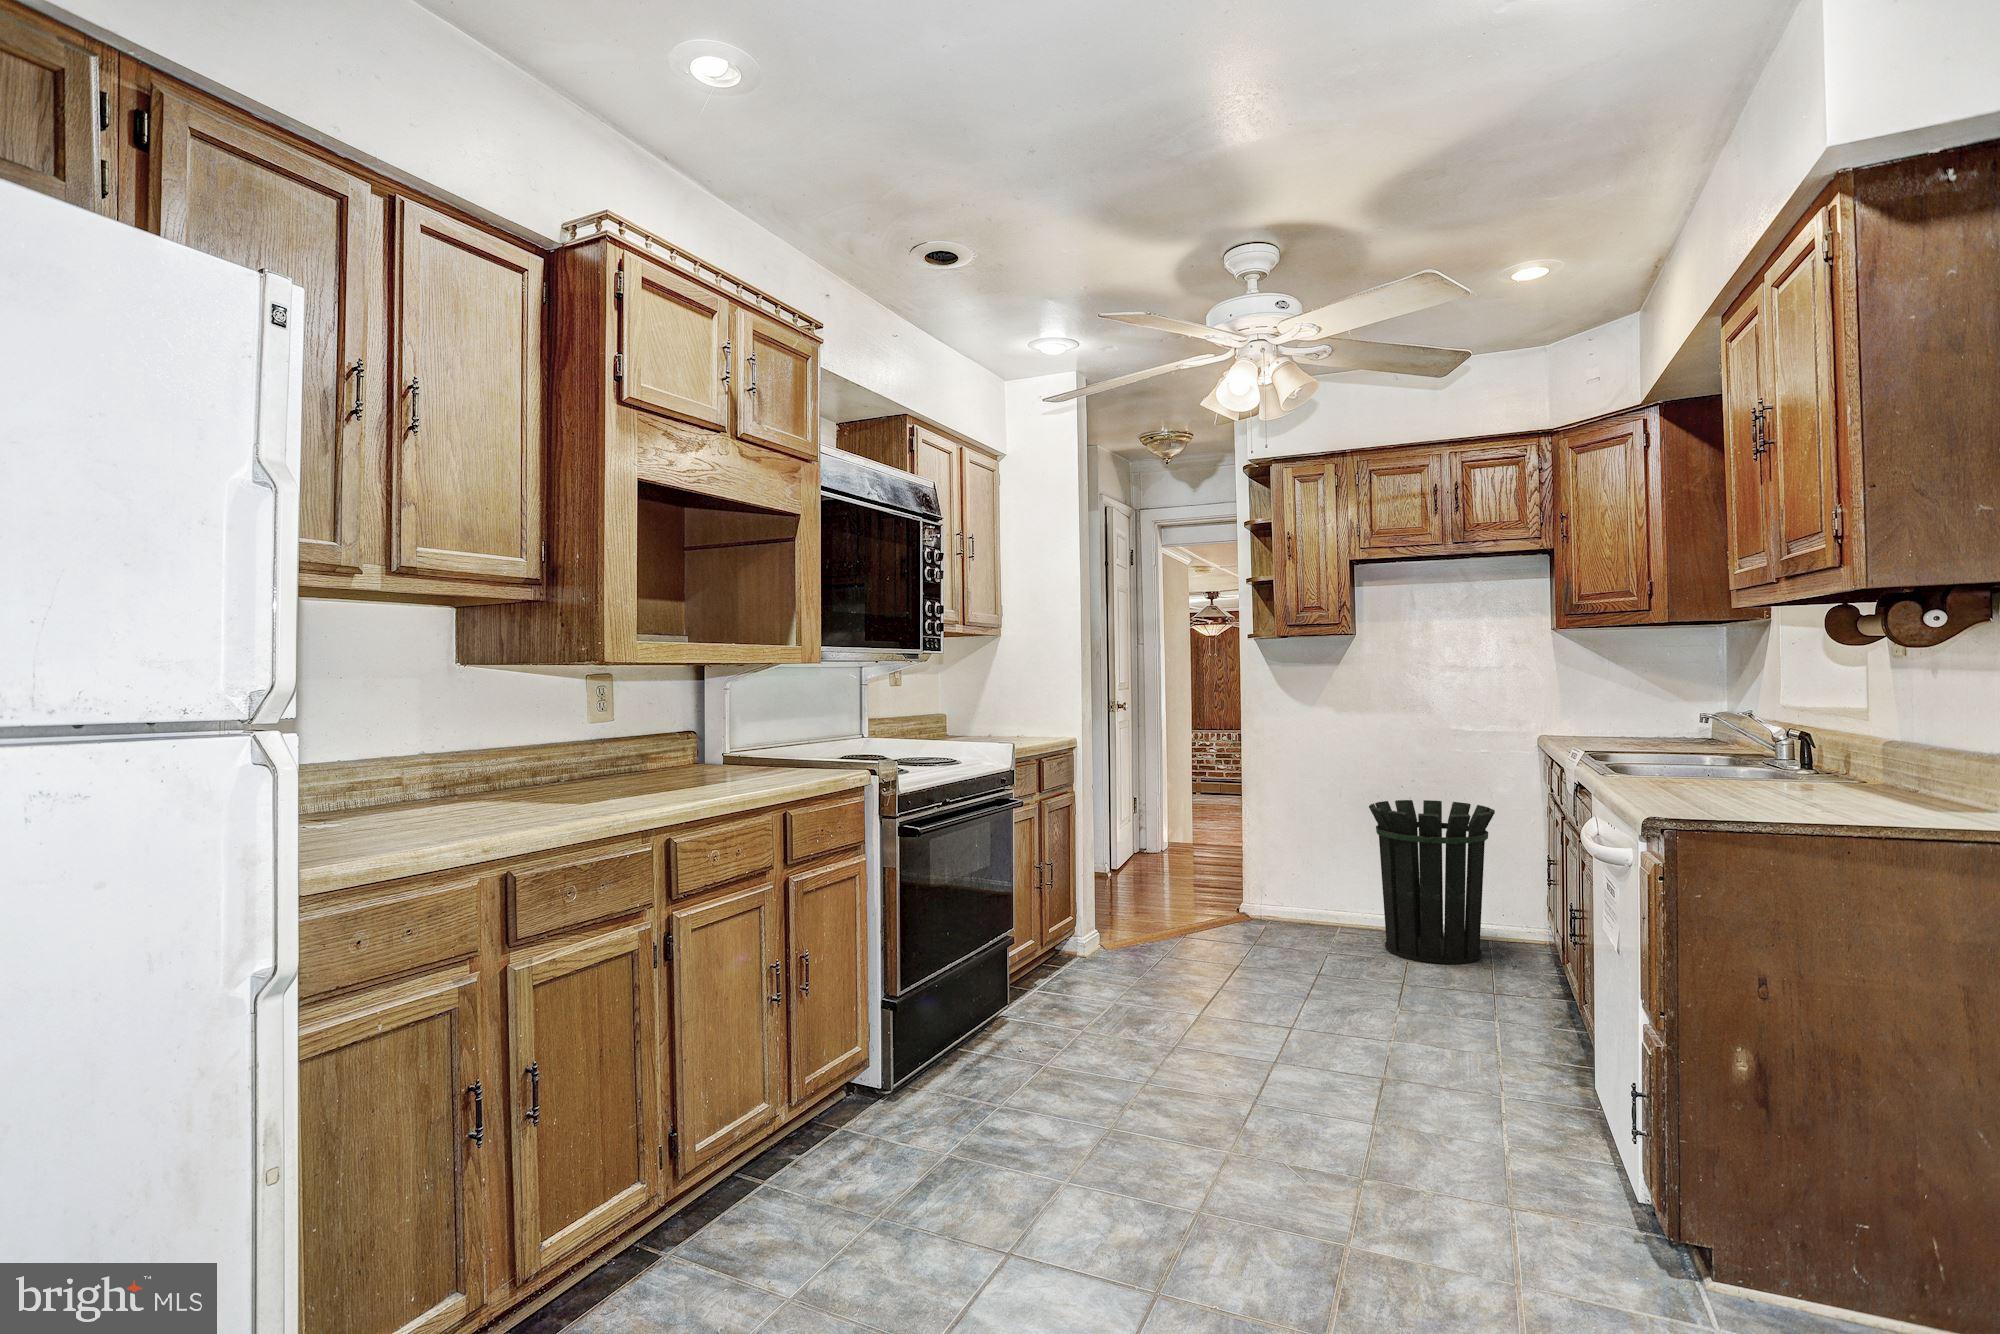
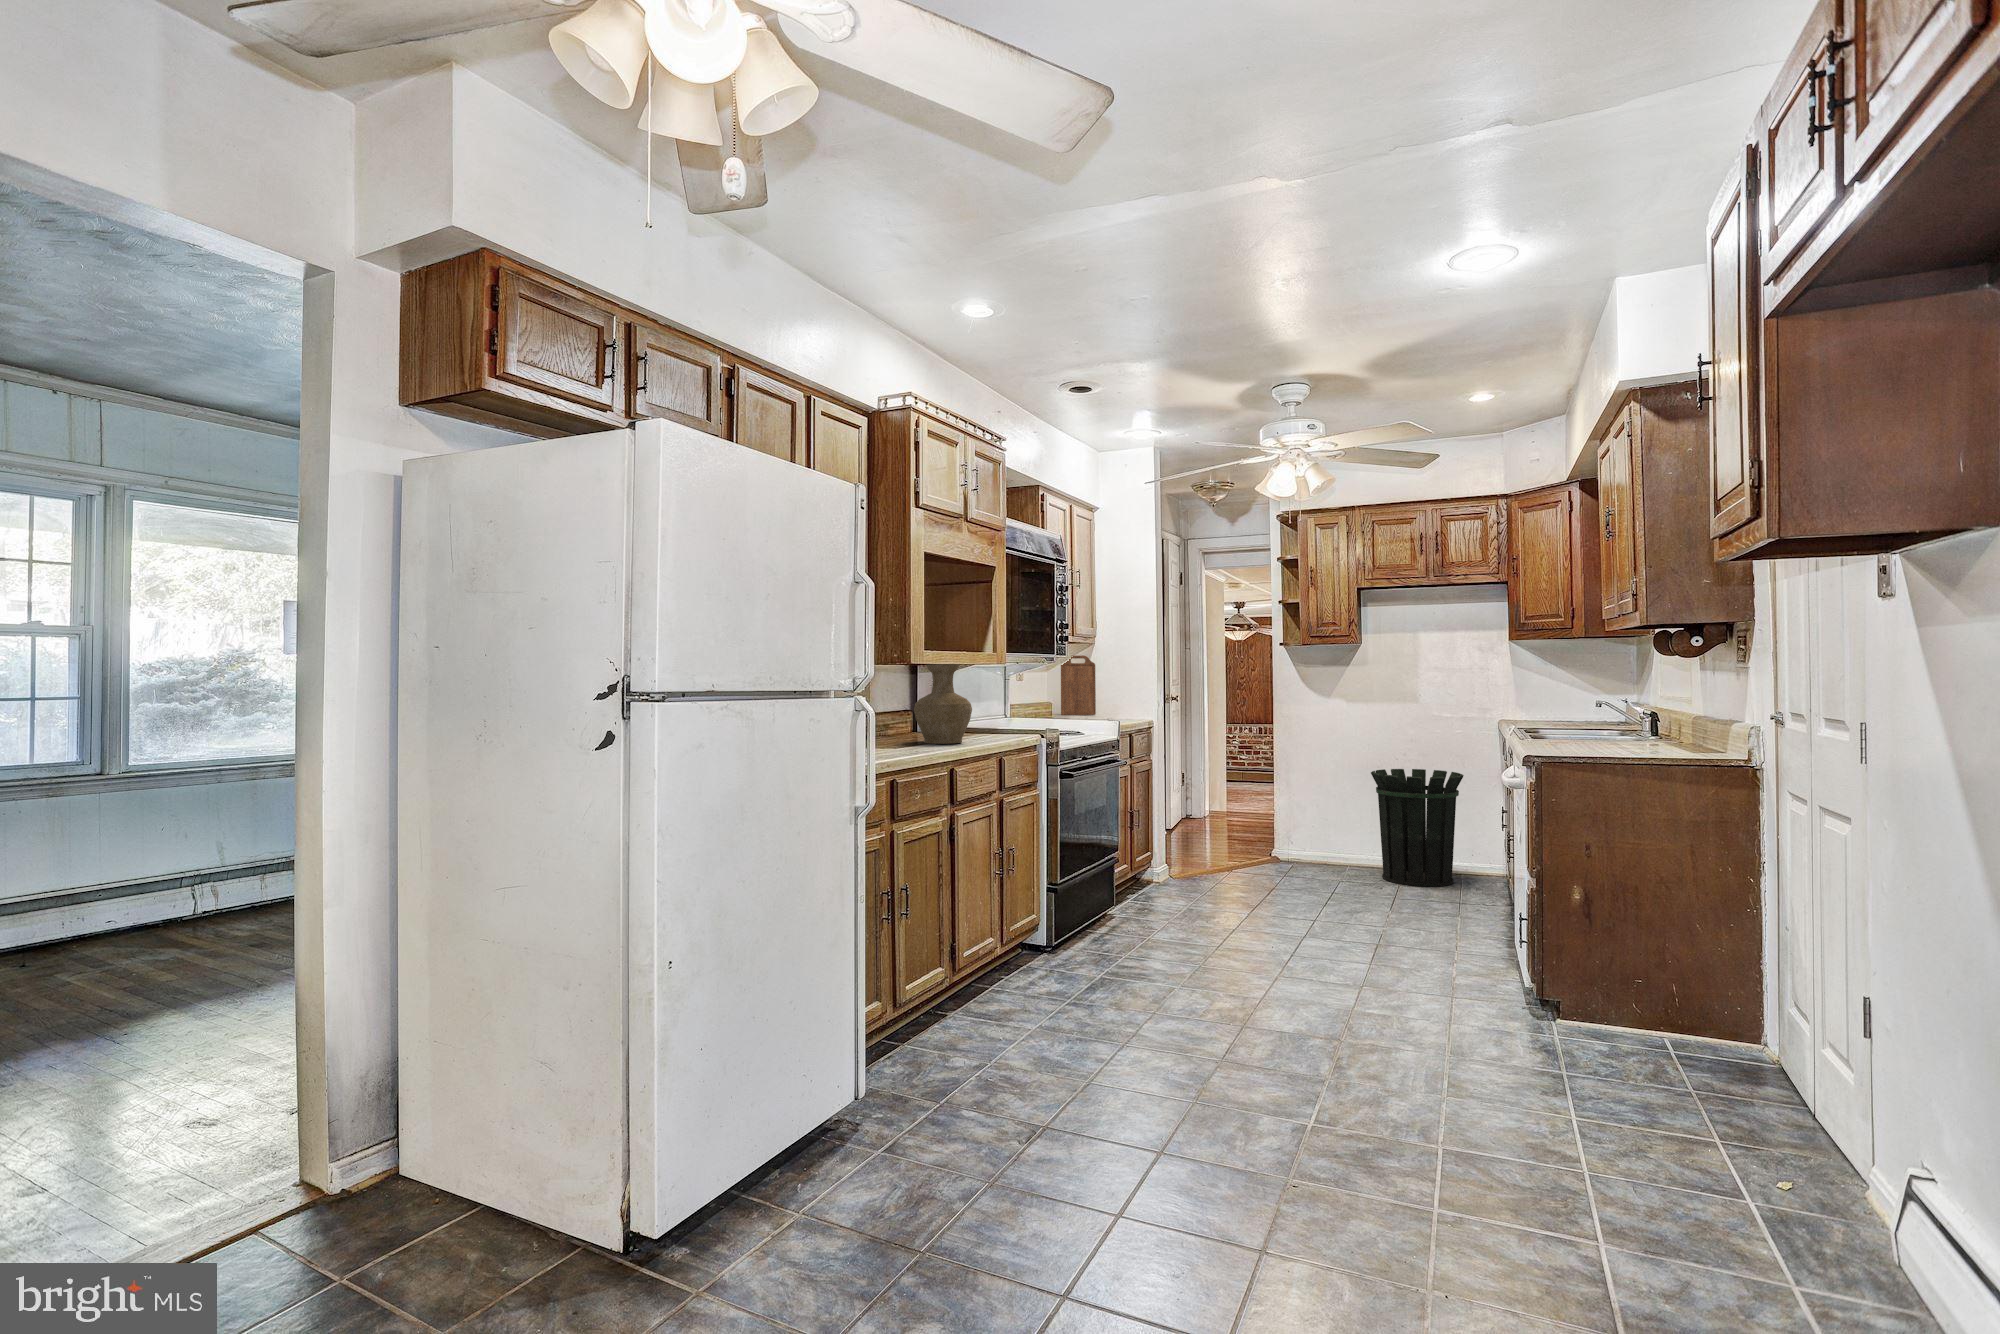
cutting board: none [956,651,1002,731] -> present [1061,655,1096,715]
vase: none [636,662,735,791] -> present [914,664,972,744]

